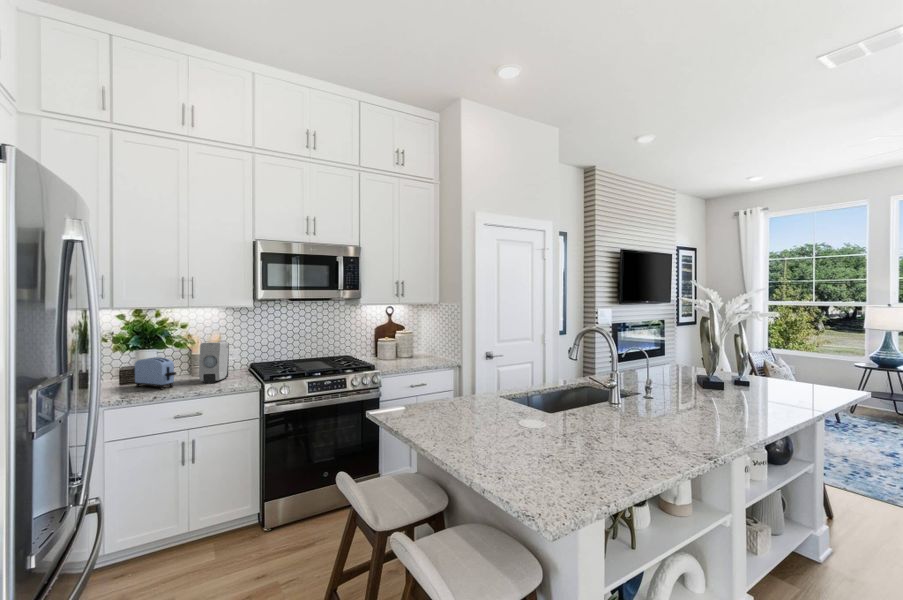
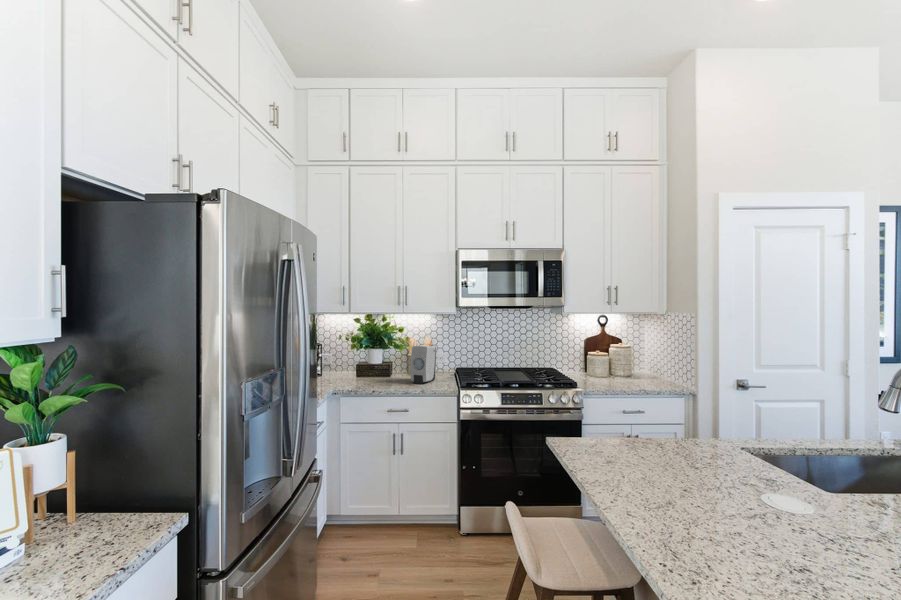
toaster: present [132,357,176,389] -> none [363,356,392,385]

